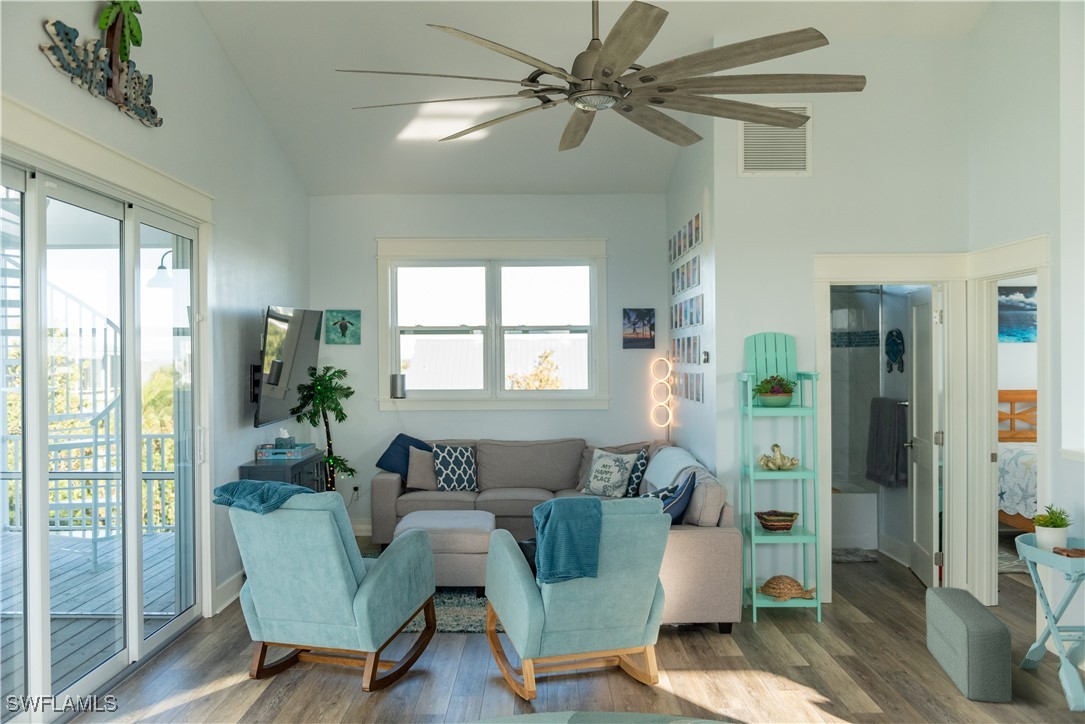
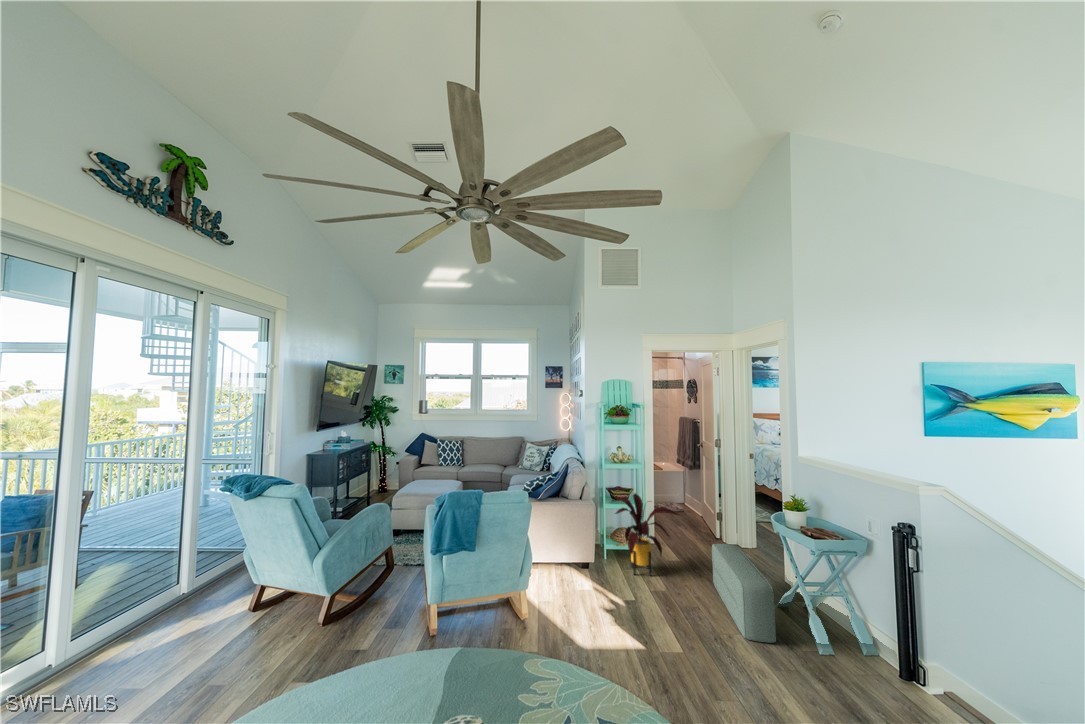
house plant: none [758,519,879,641] -> present [615,493,679,576]

